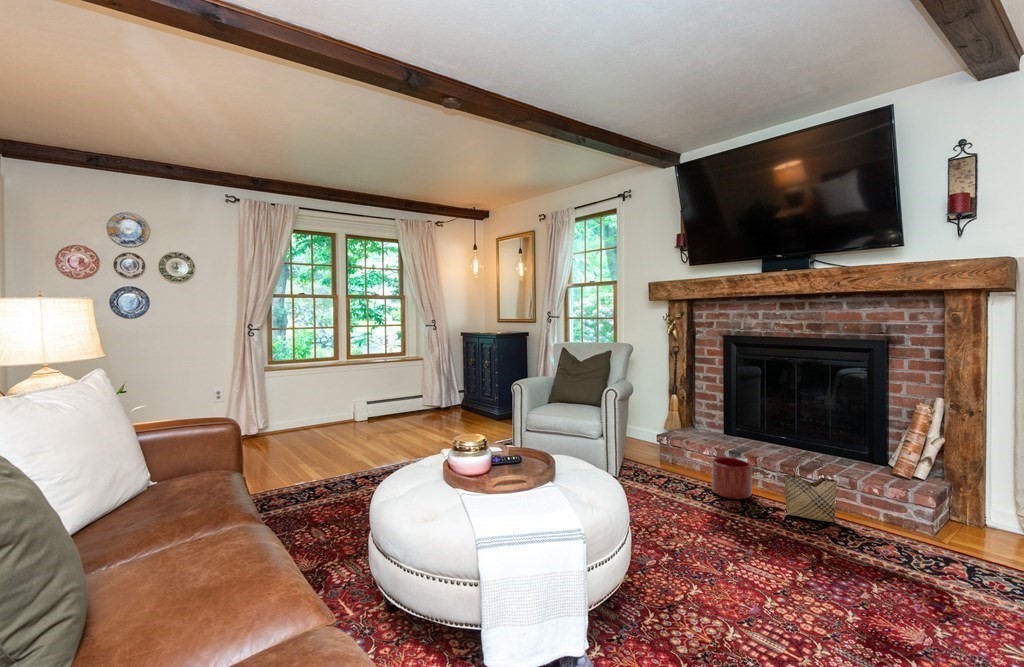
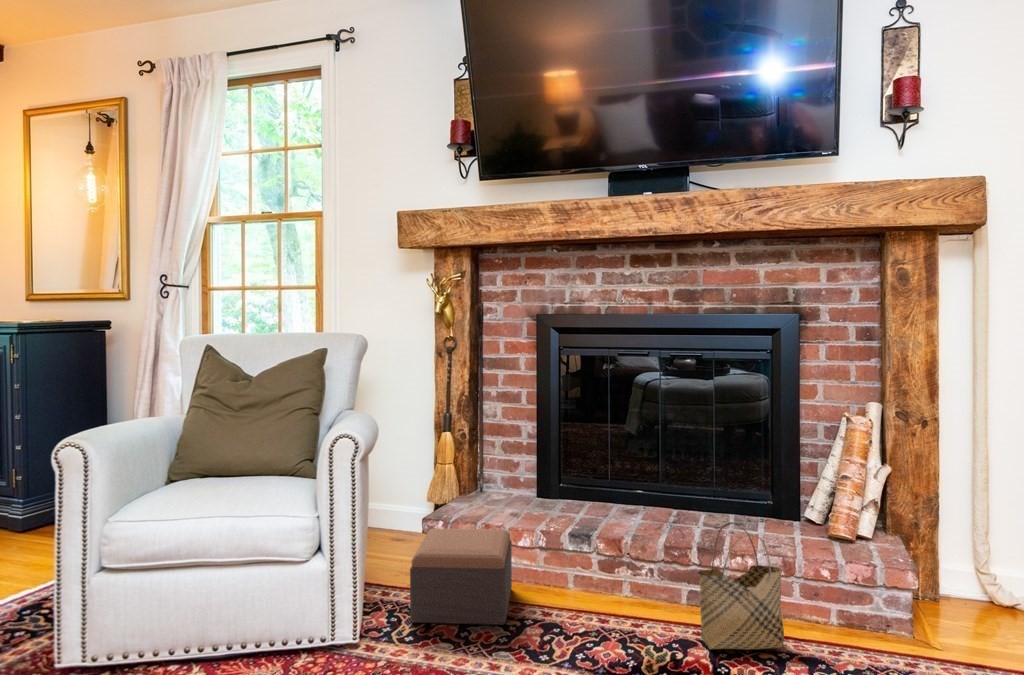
footstool: none [640,440,696,488] -> present [410,528,512,625]
planter: present [712,457,752,499] -> none [555,545,628,633]

